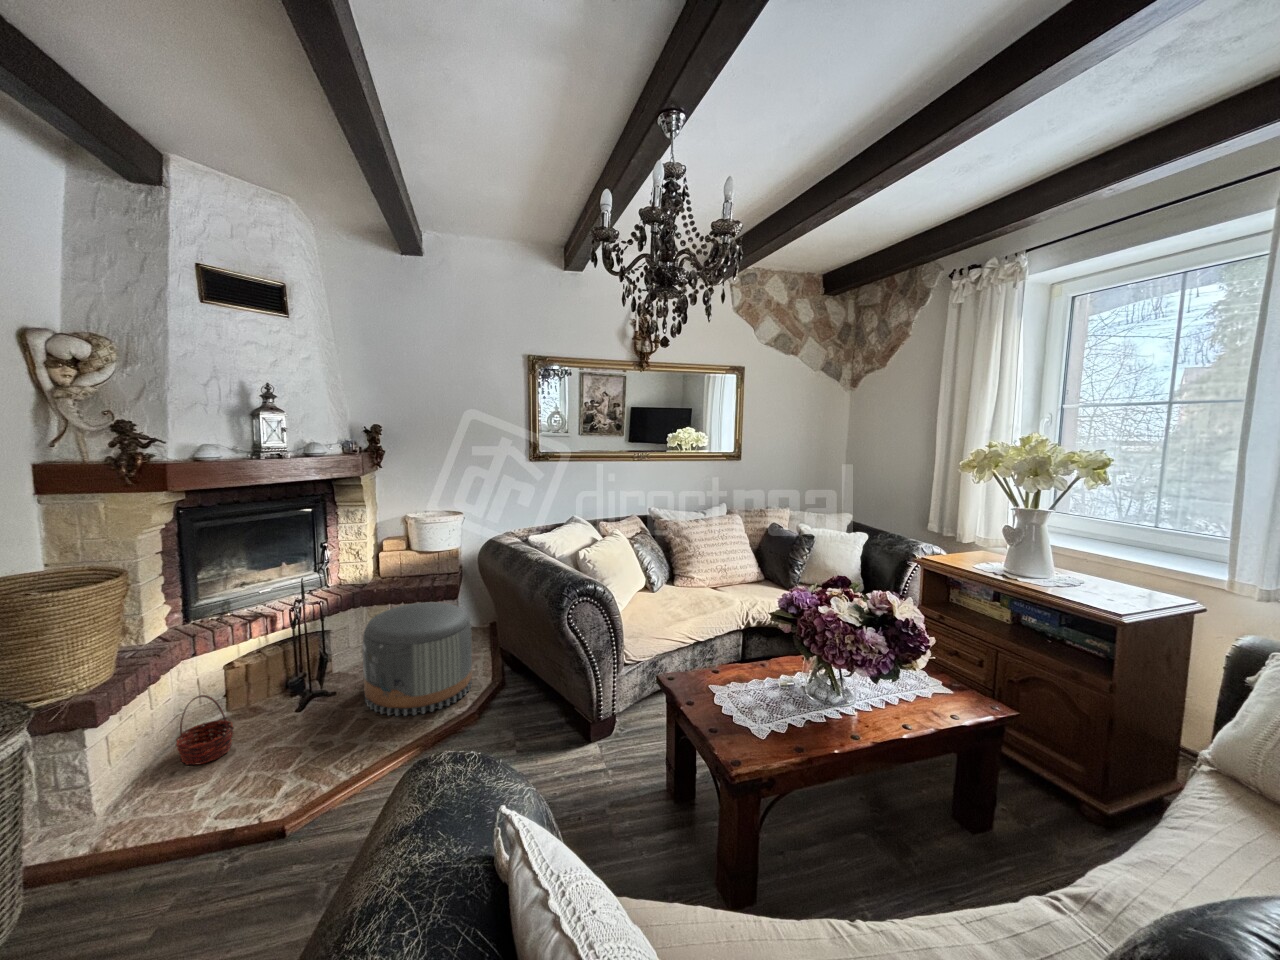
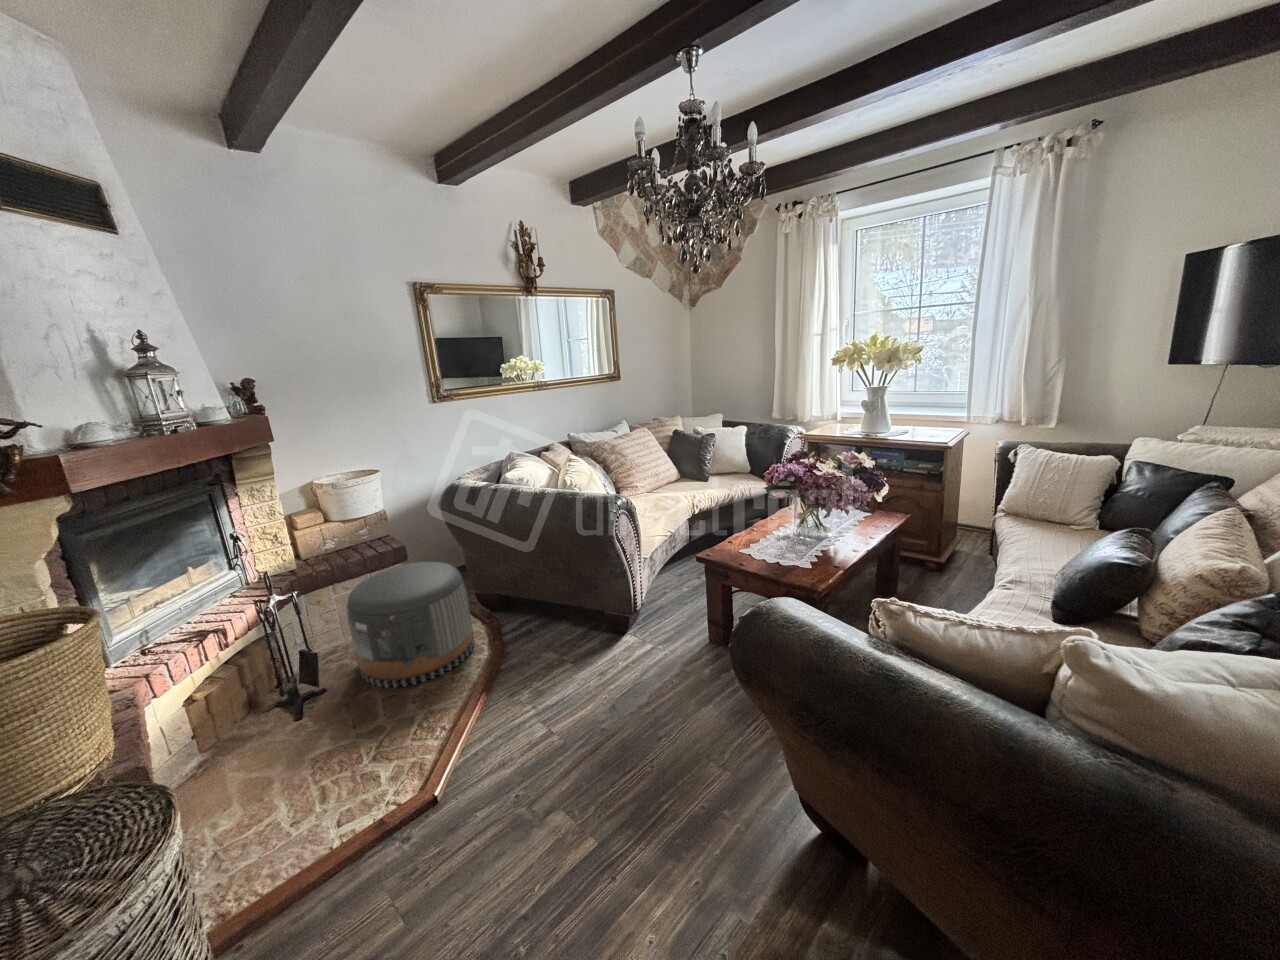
basket: present [176,695,234,765] -> none [182,732,259,818]

